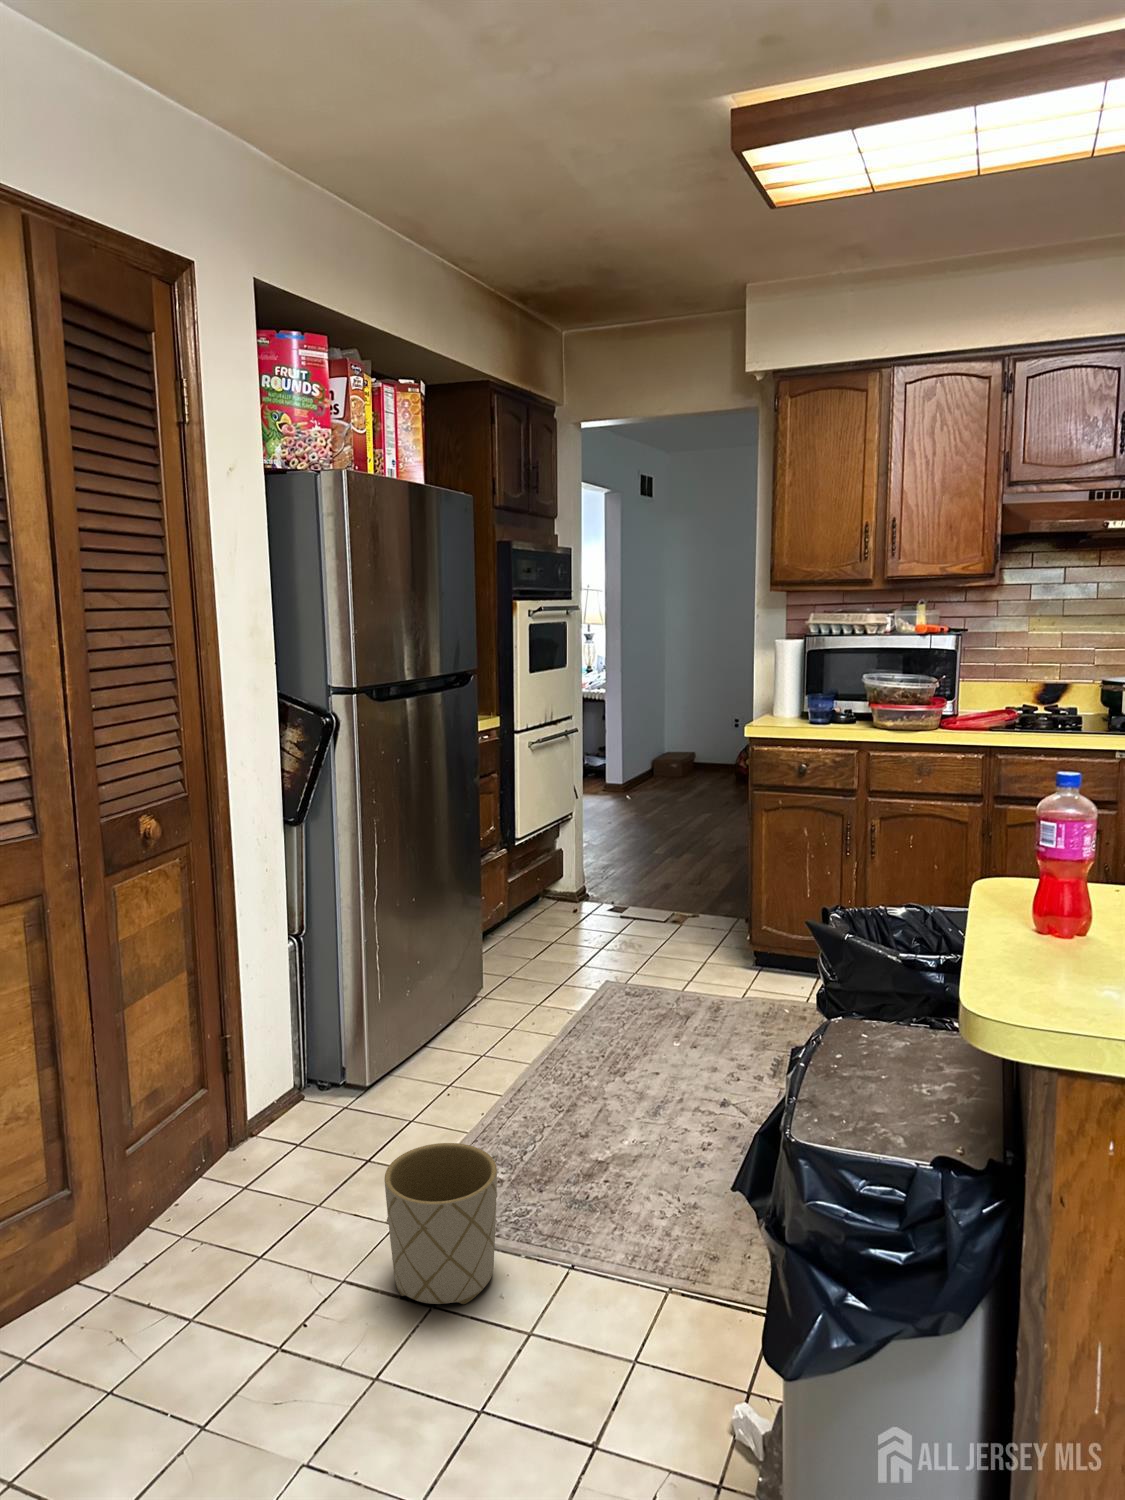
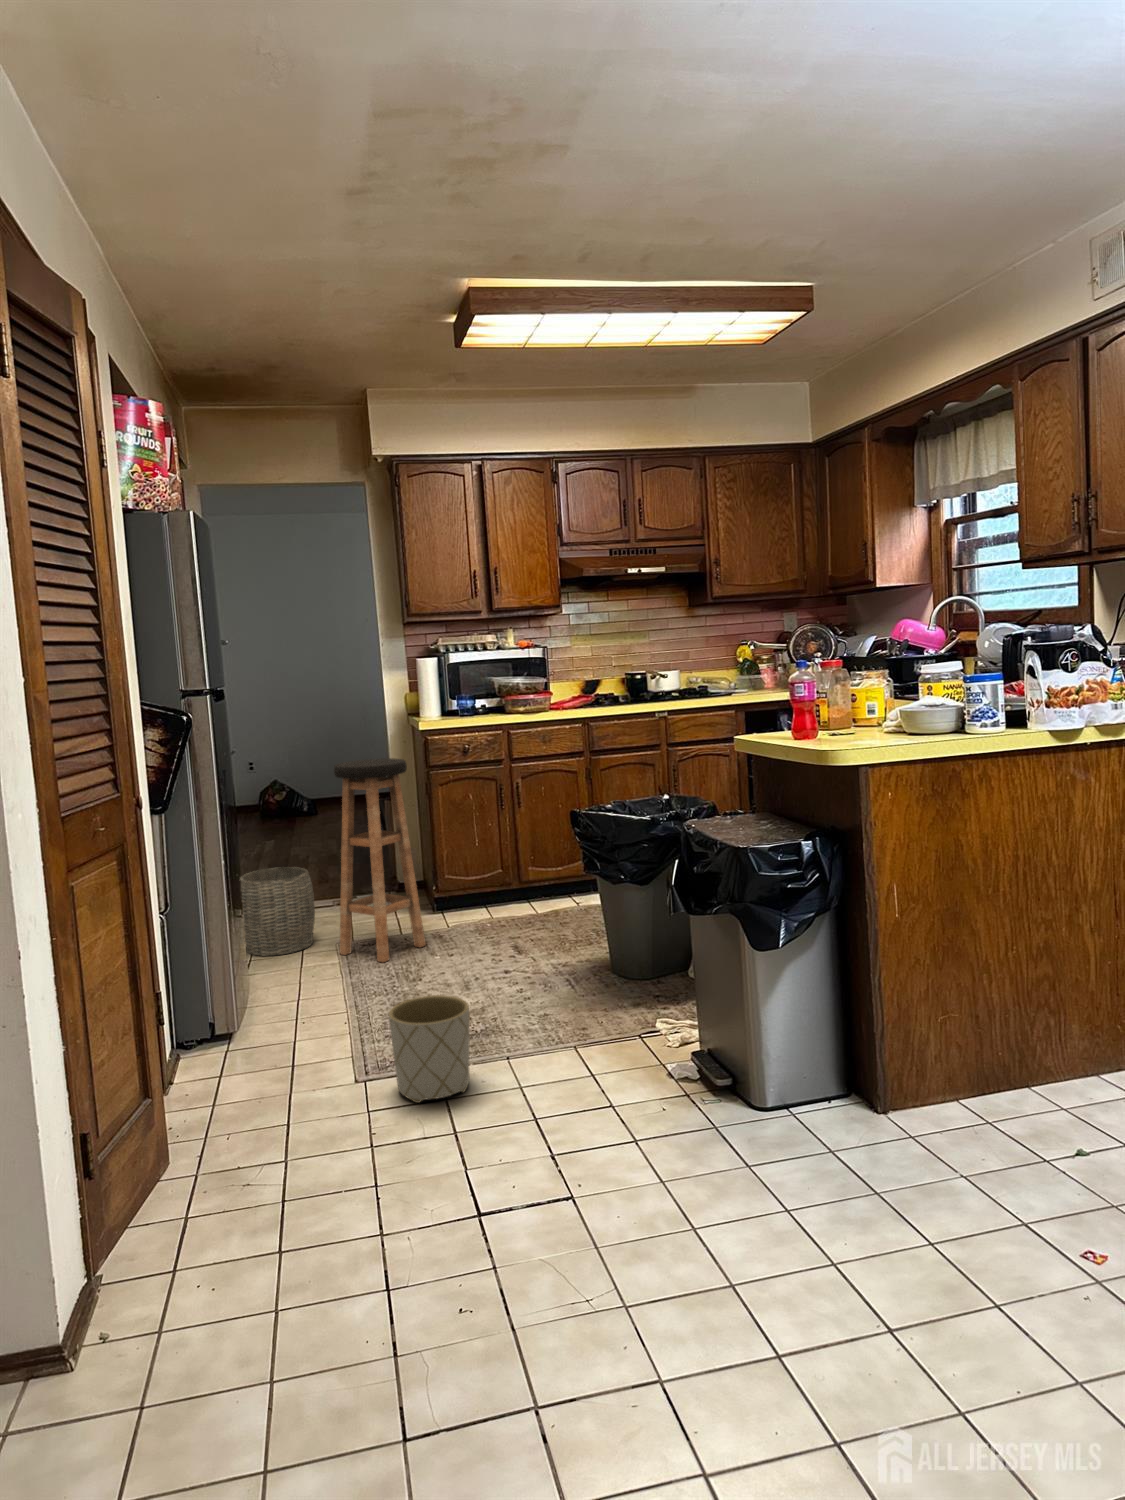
bar stool: none [581,773,682,1036] -> present [334,758,425,962]
woven basket: none [496,882,582,989] -> present [240,867,315,956]

